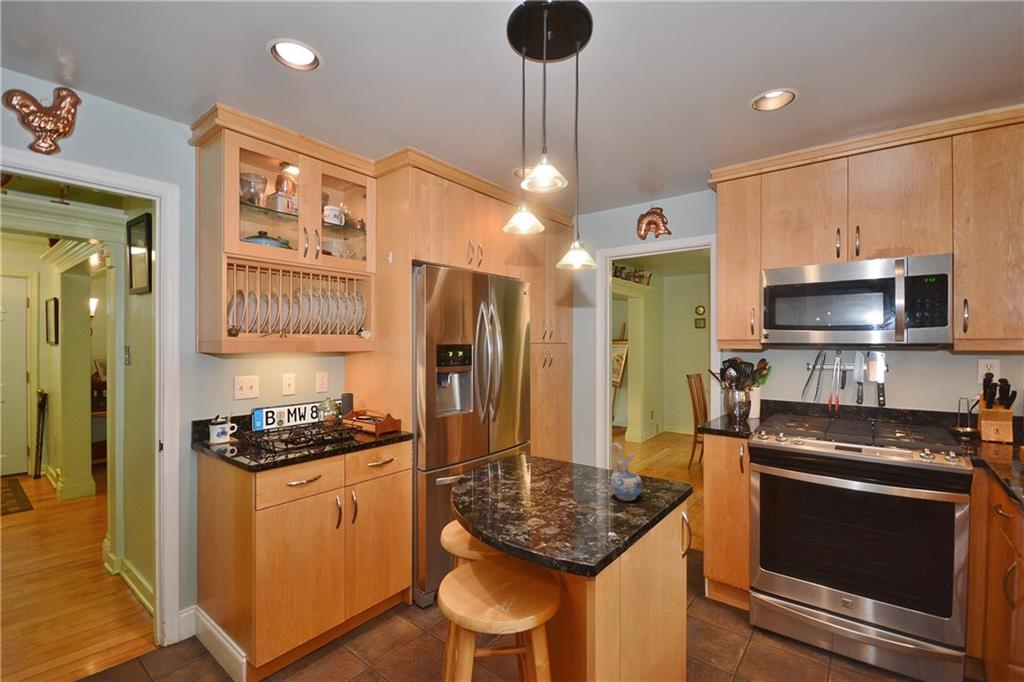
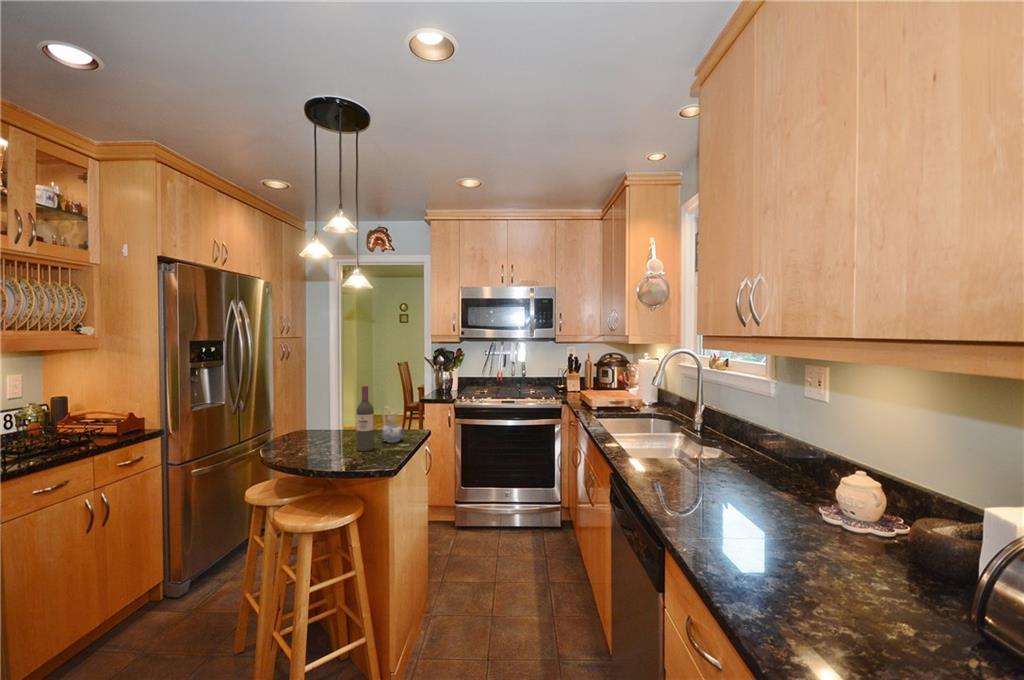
wine bottle: none [566,411,591,510] -> present [357,386,374,451]

